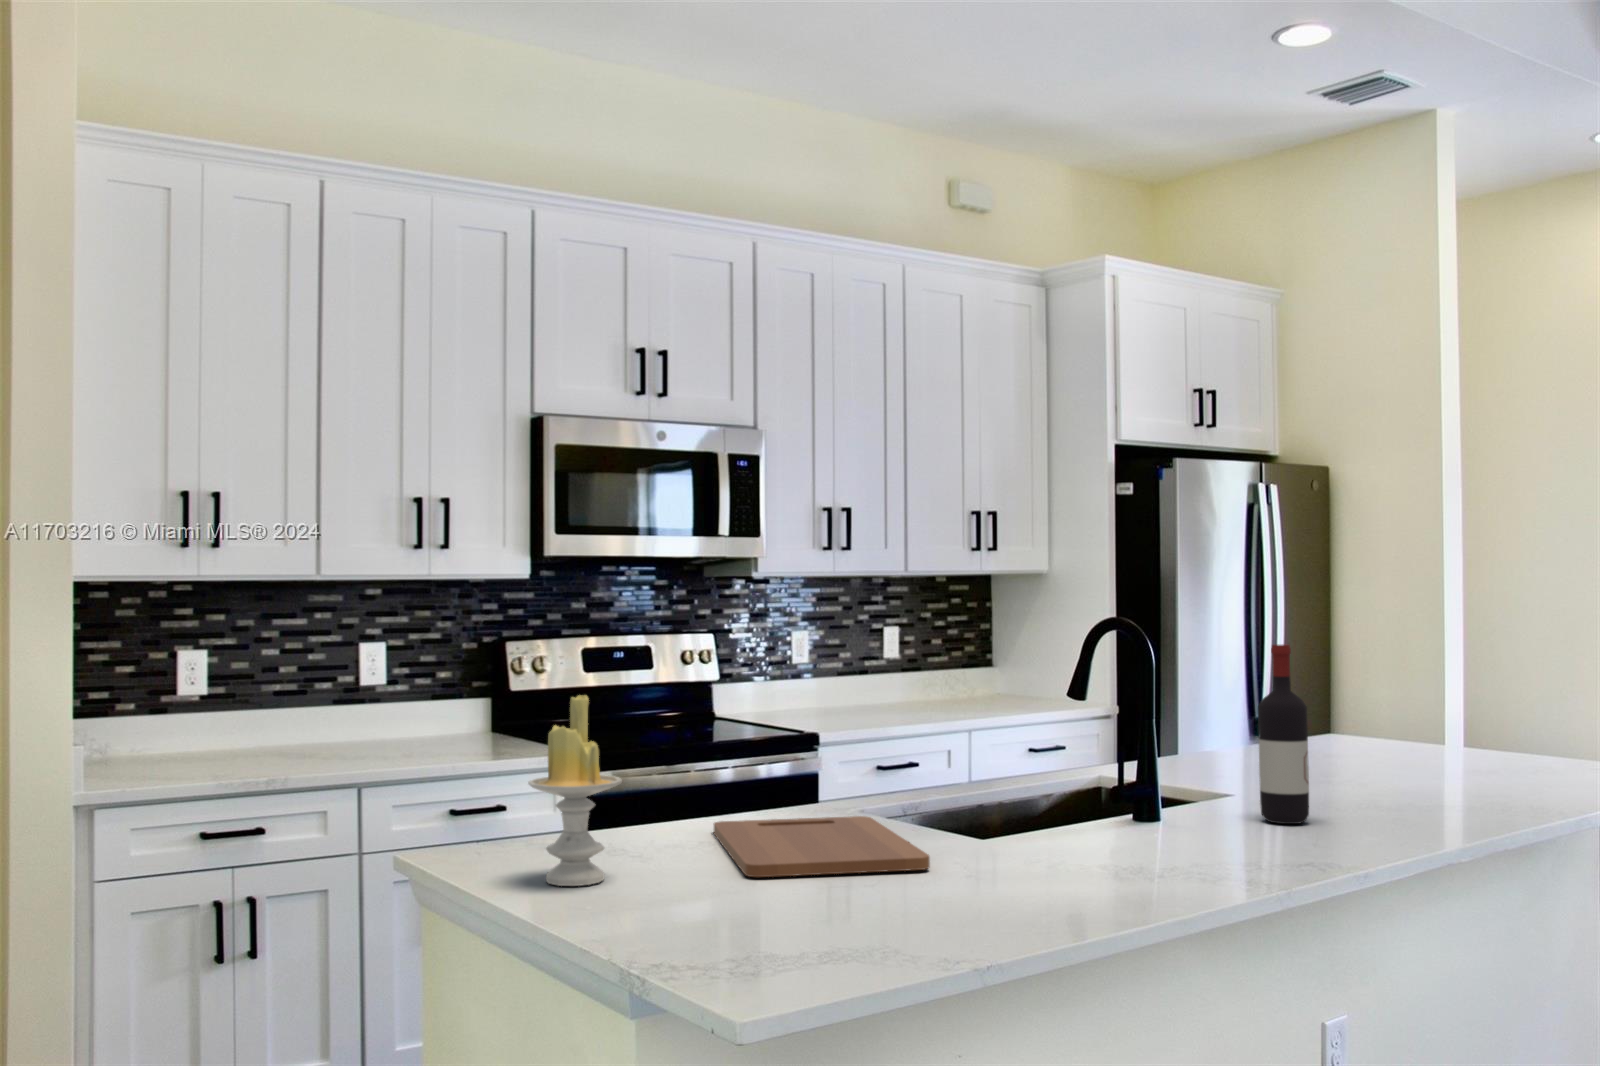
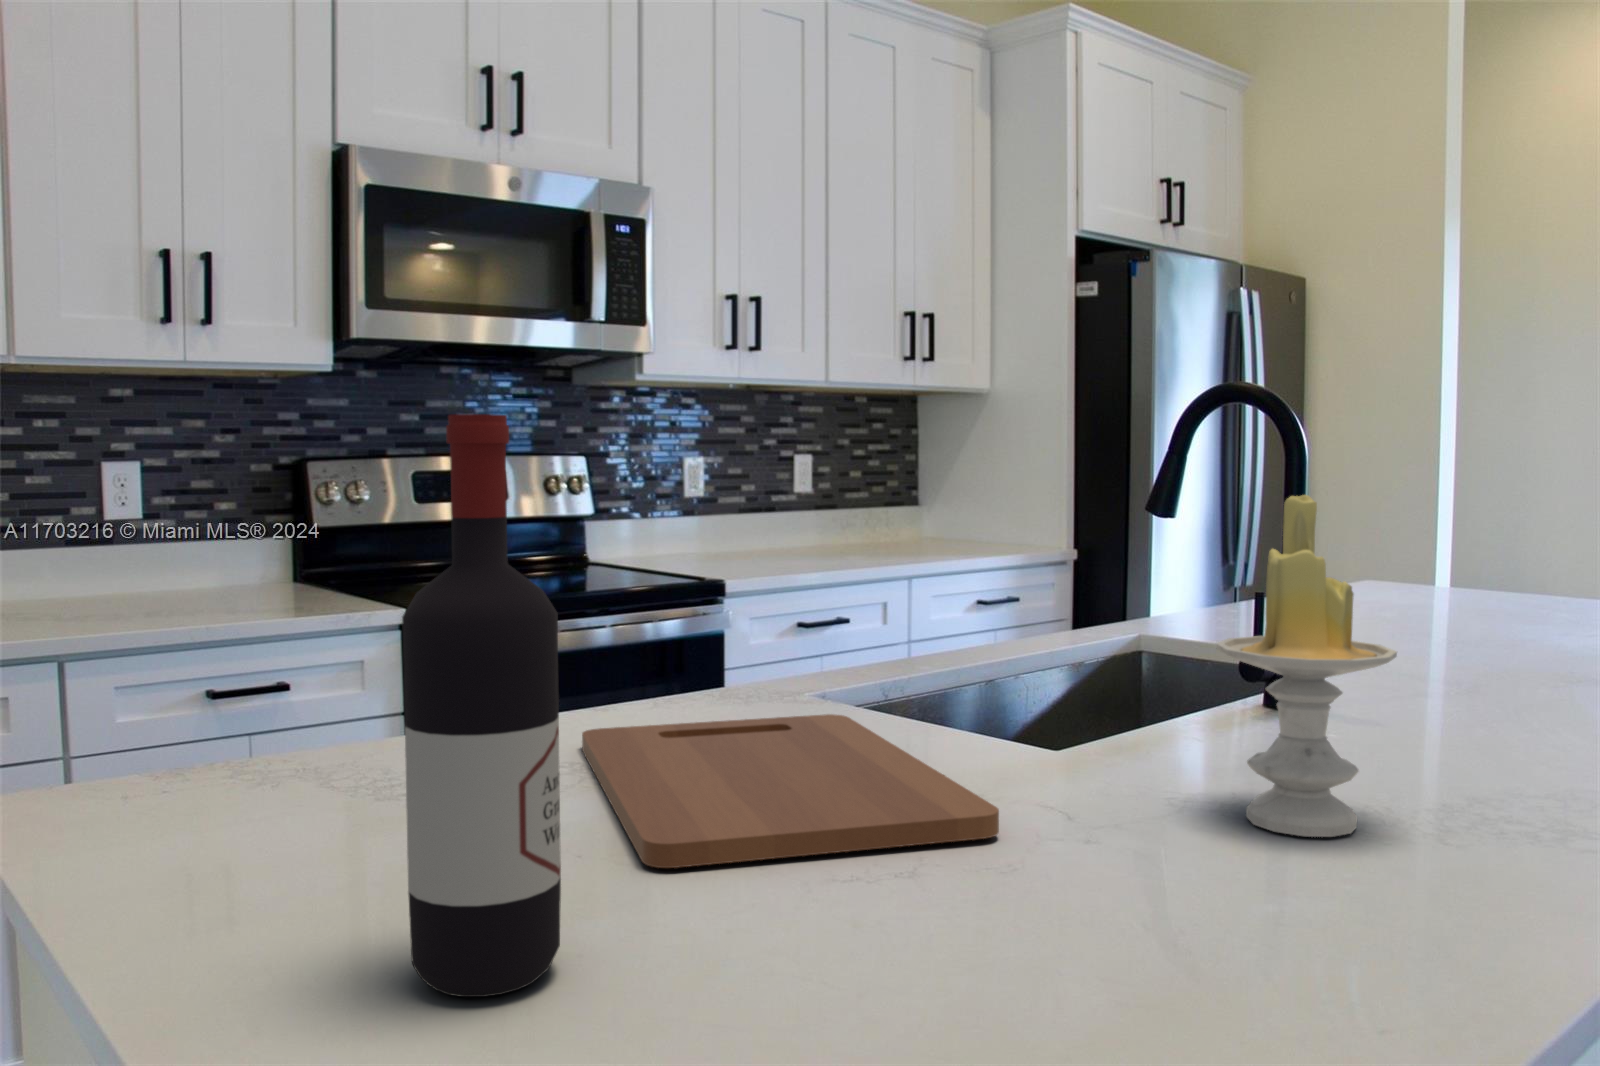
wine bottle: present [1258,645,1309,824] -> present [402,414,561,997]
candle: present [528,695,622,886] -> present [1216,495,1397,837]

